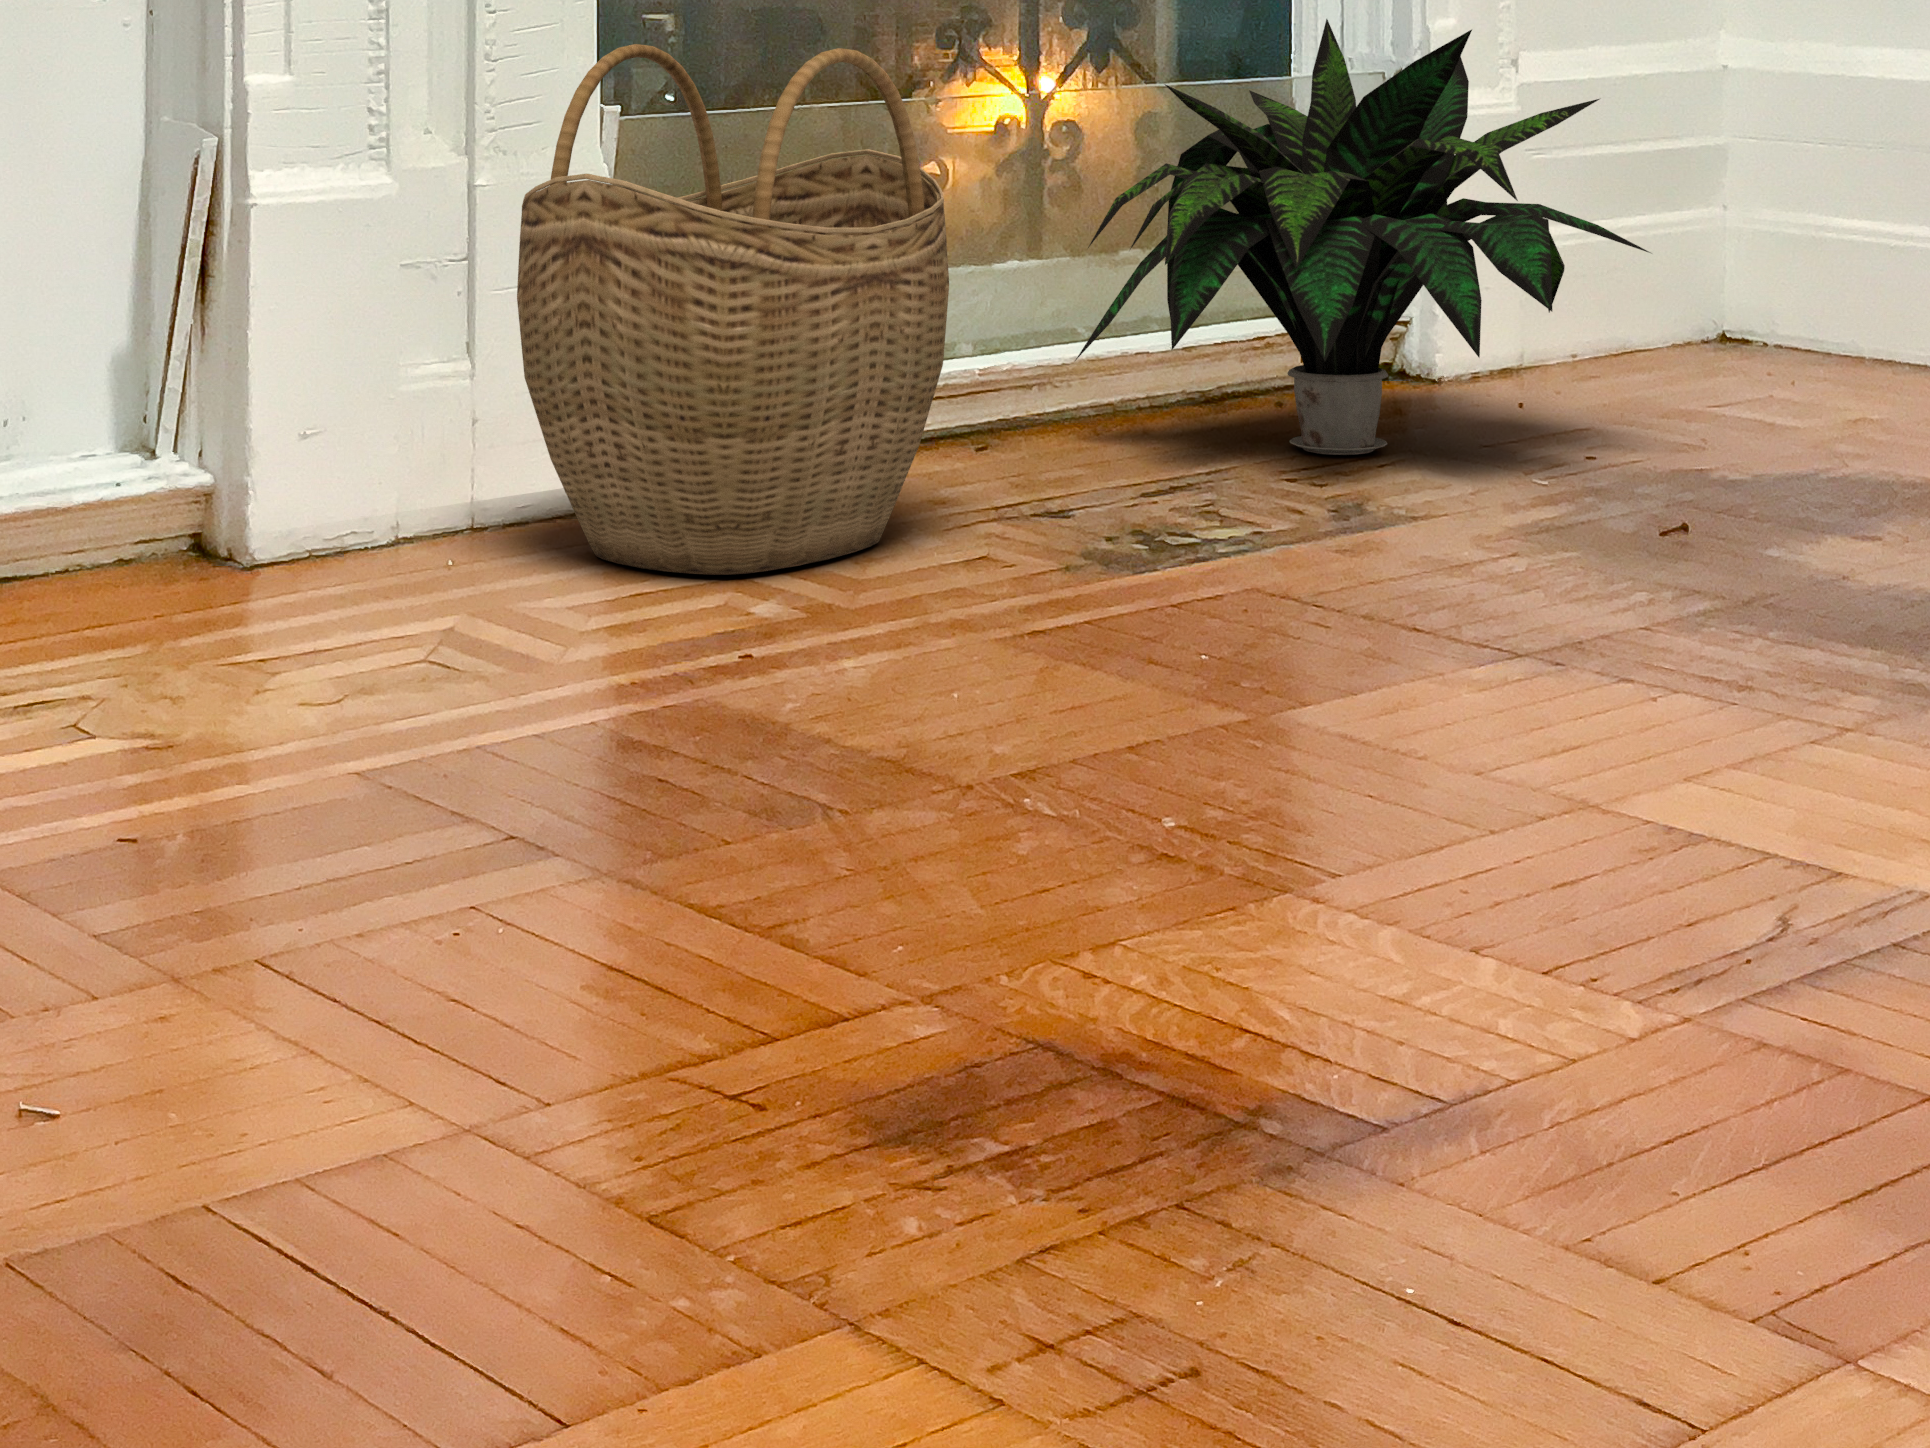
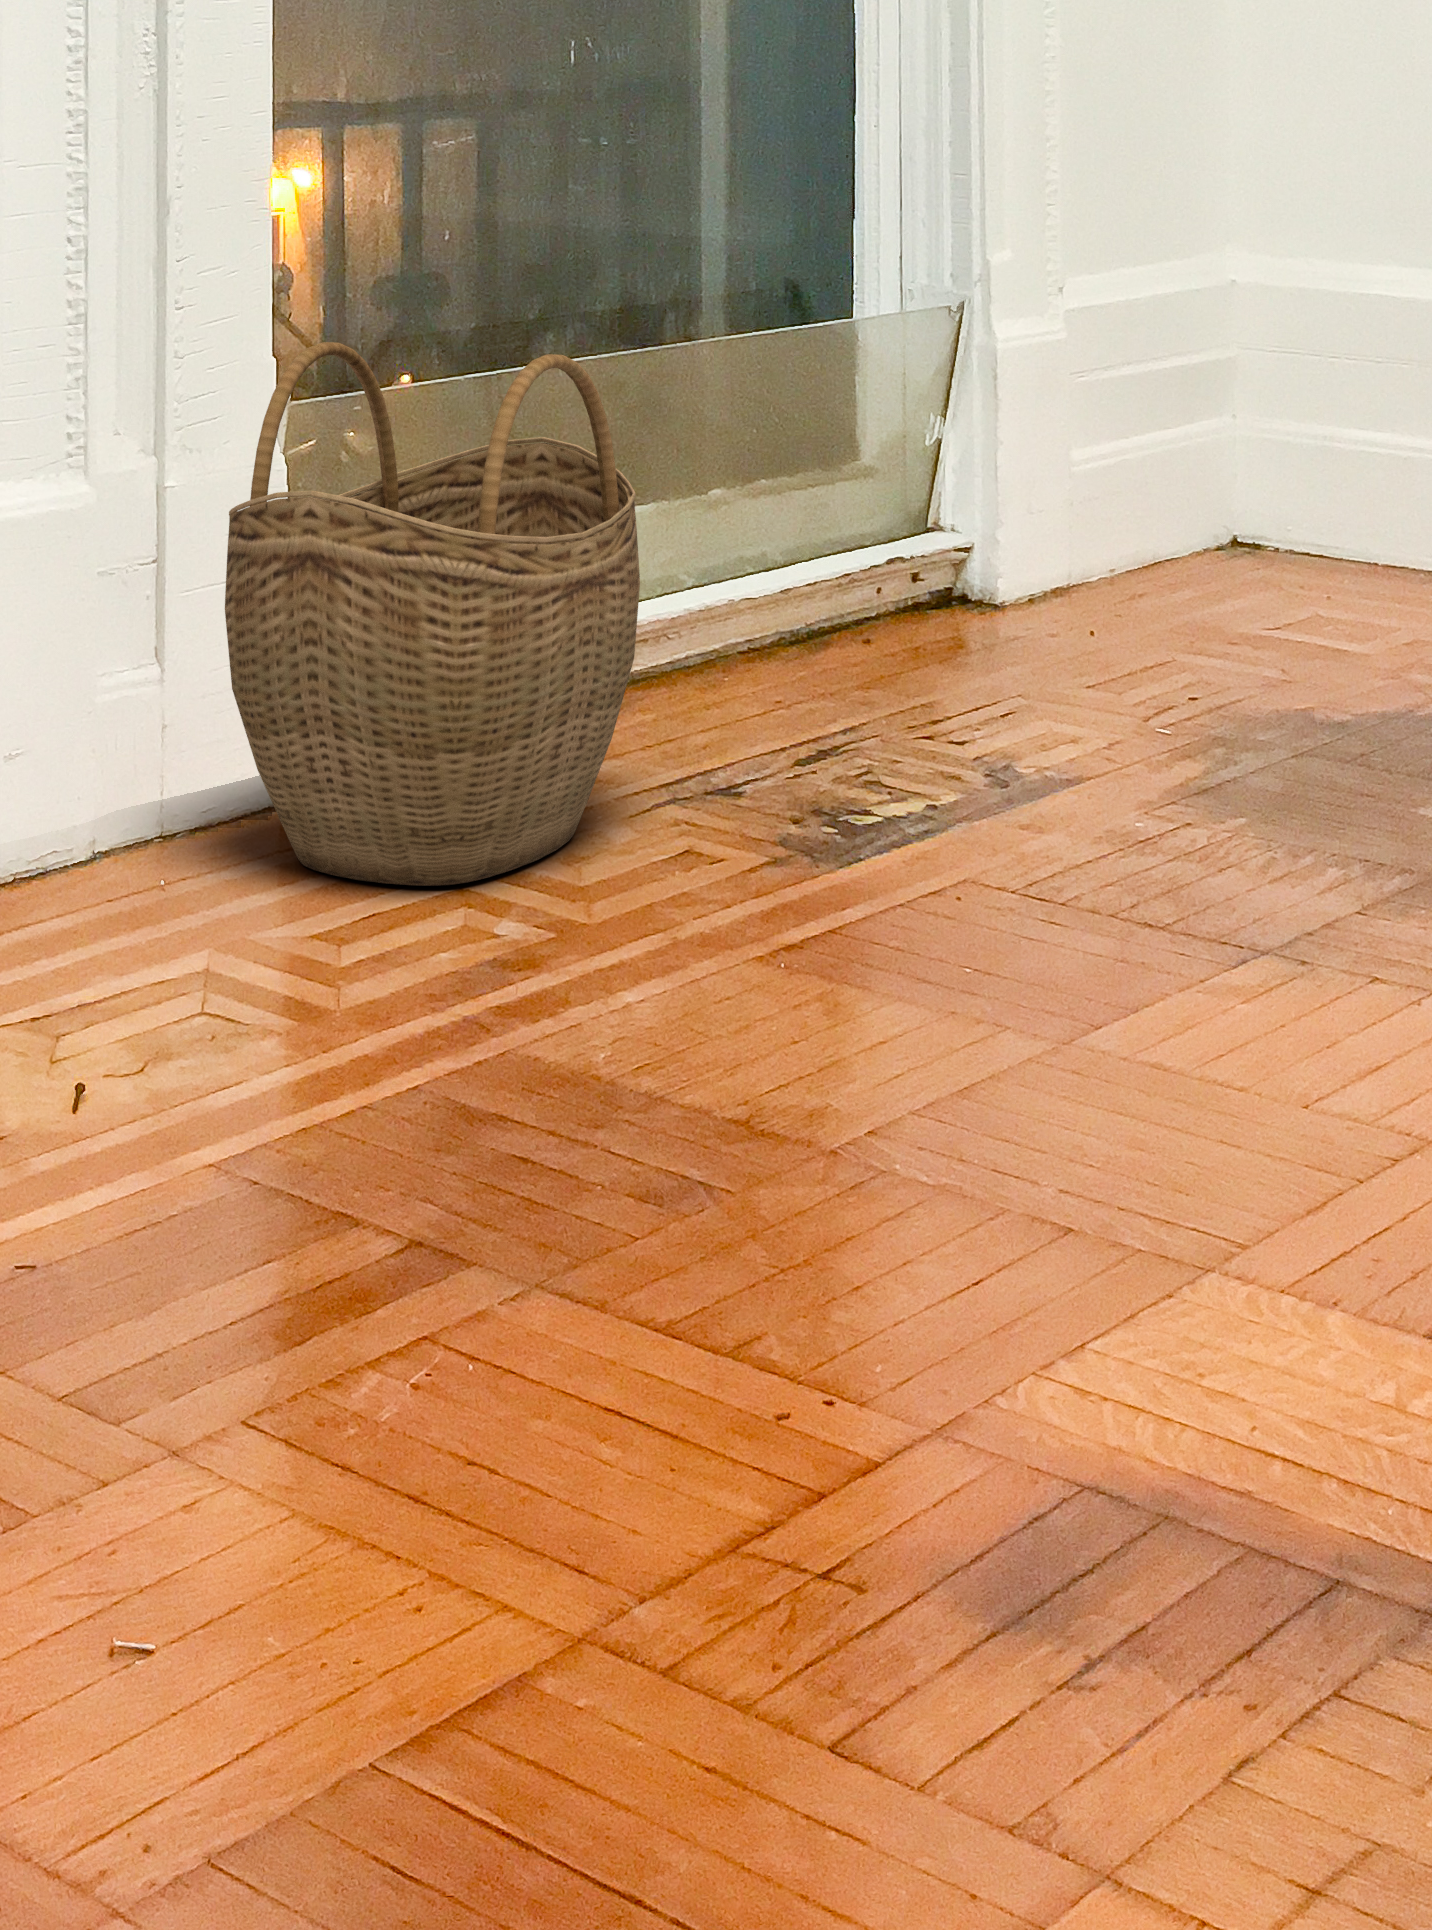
potted plant: present [1075,19,1650,455] -> none [696,274,1245,703]

